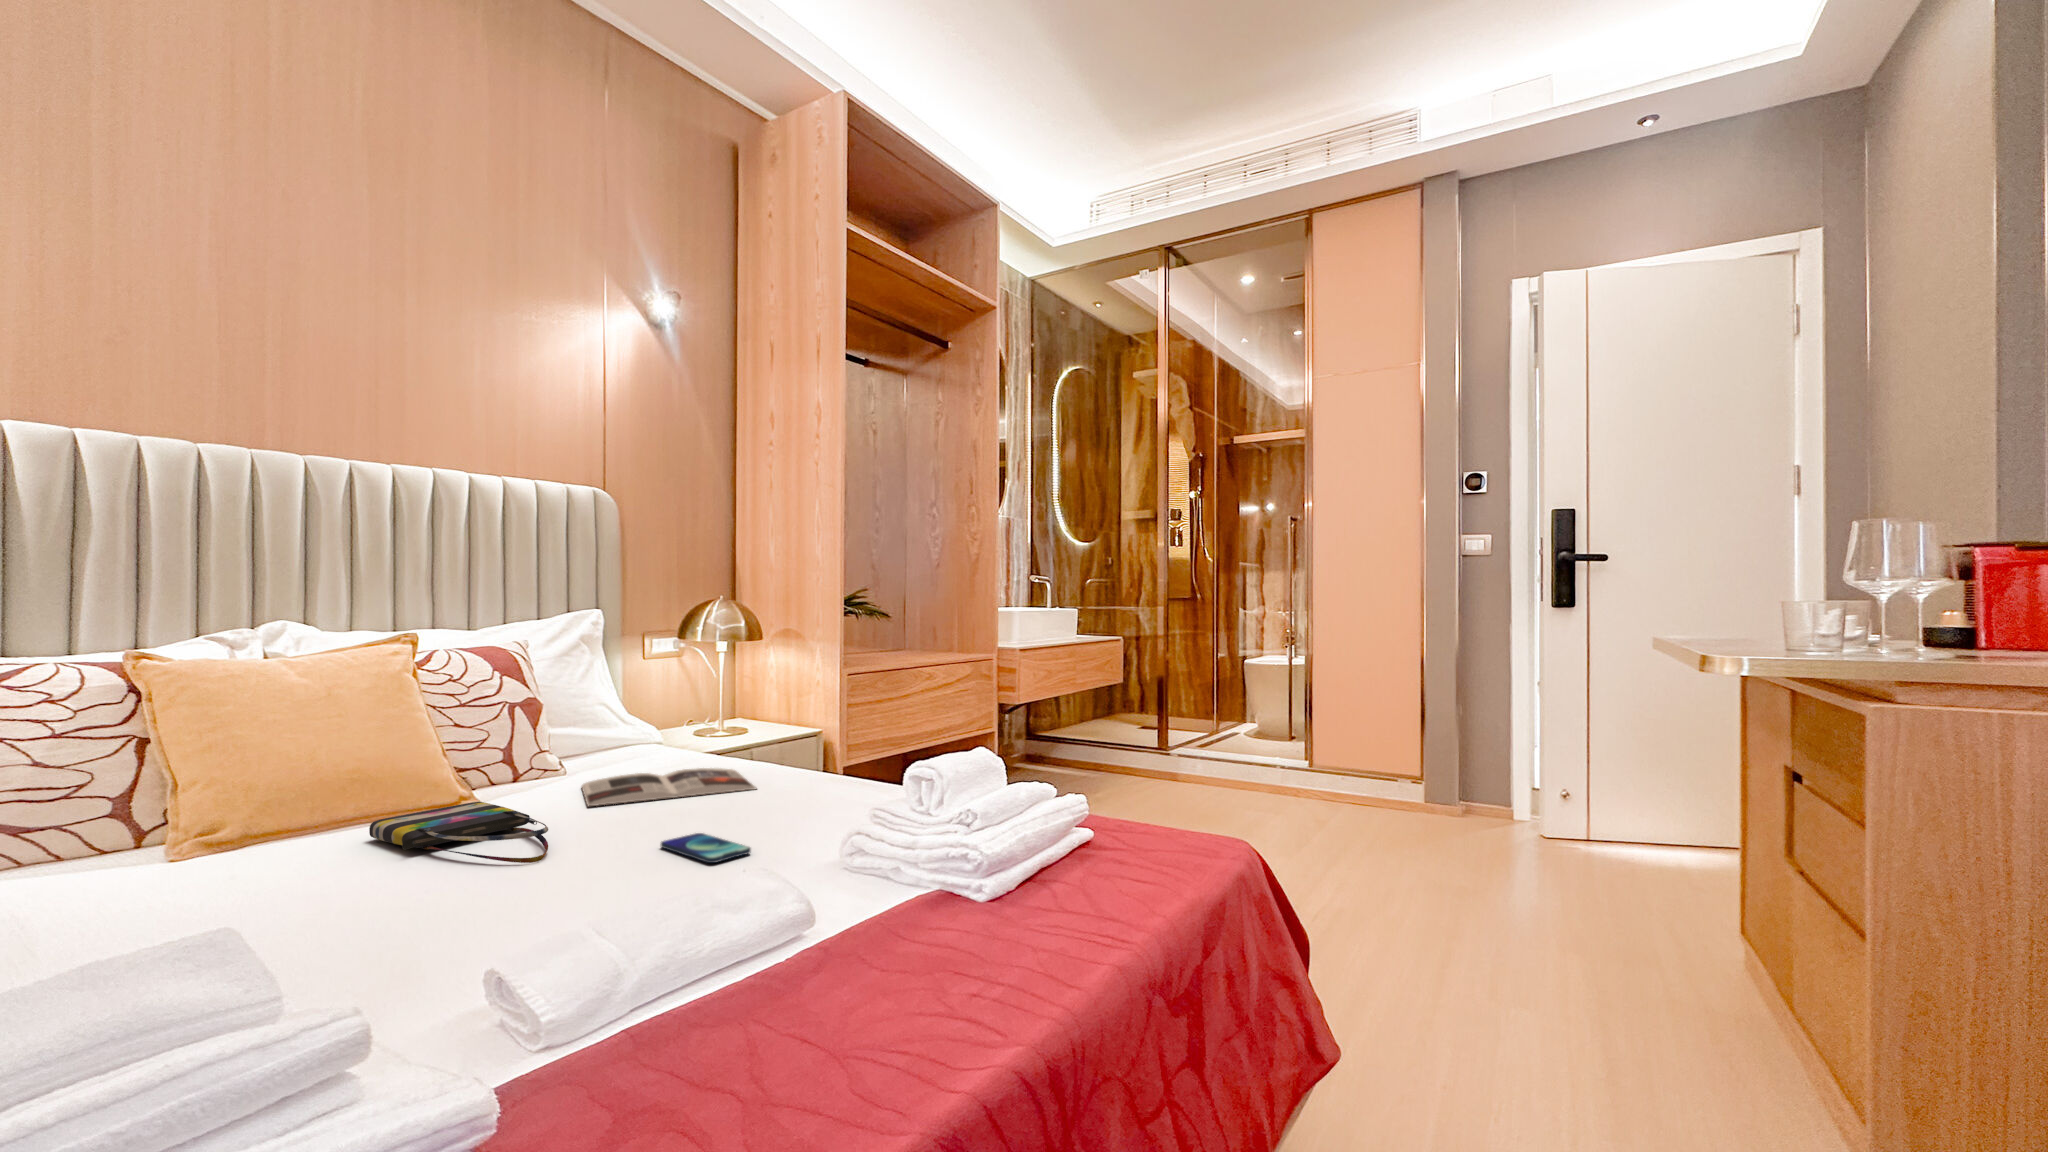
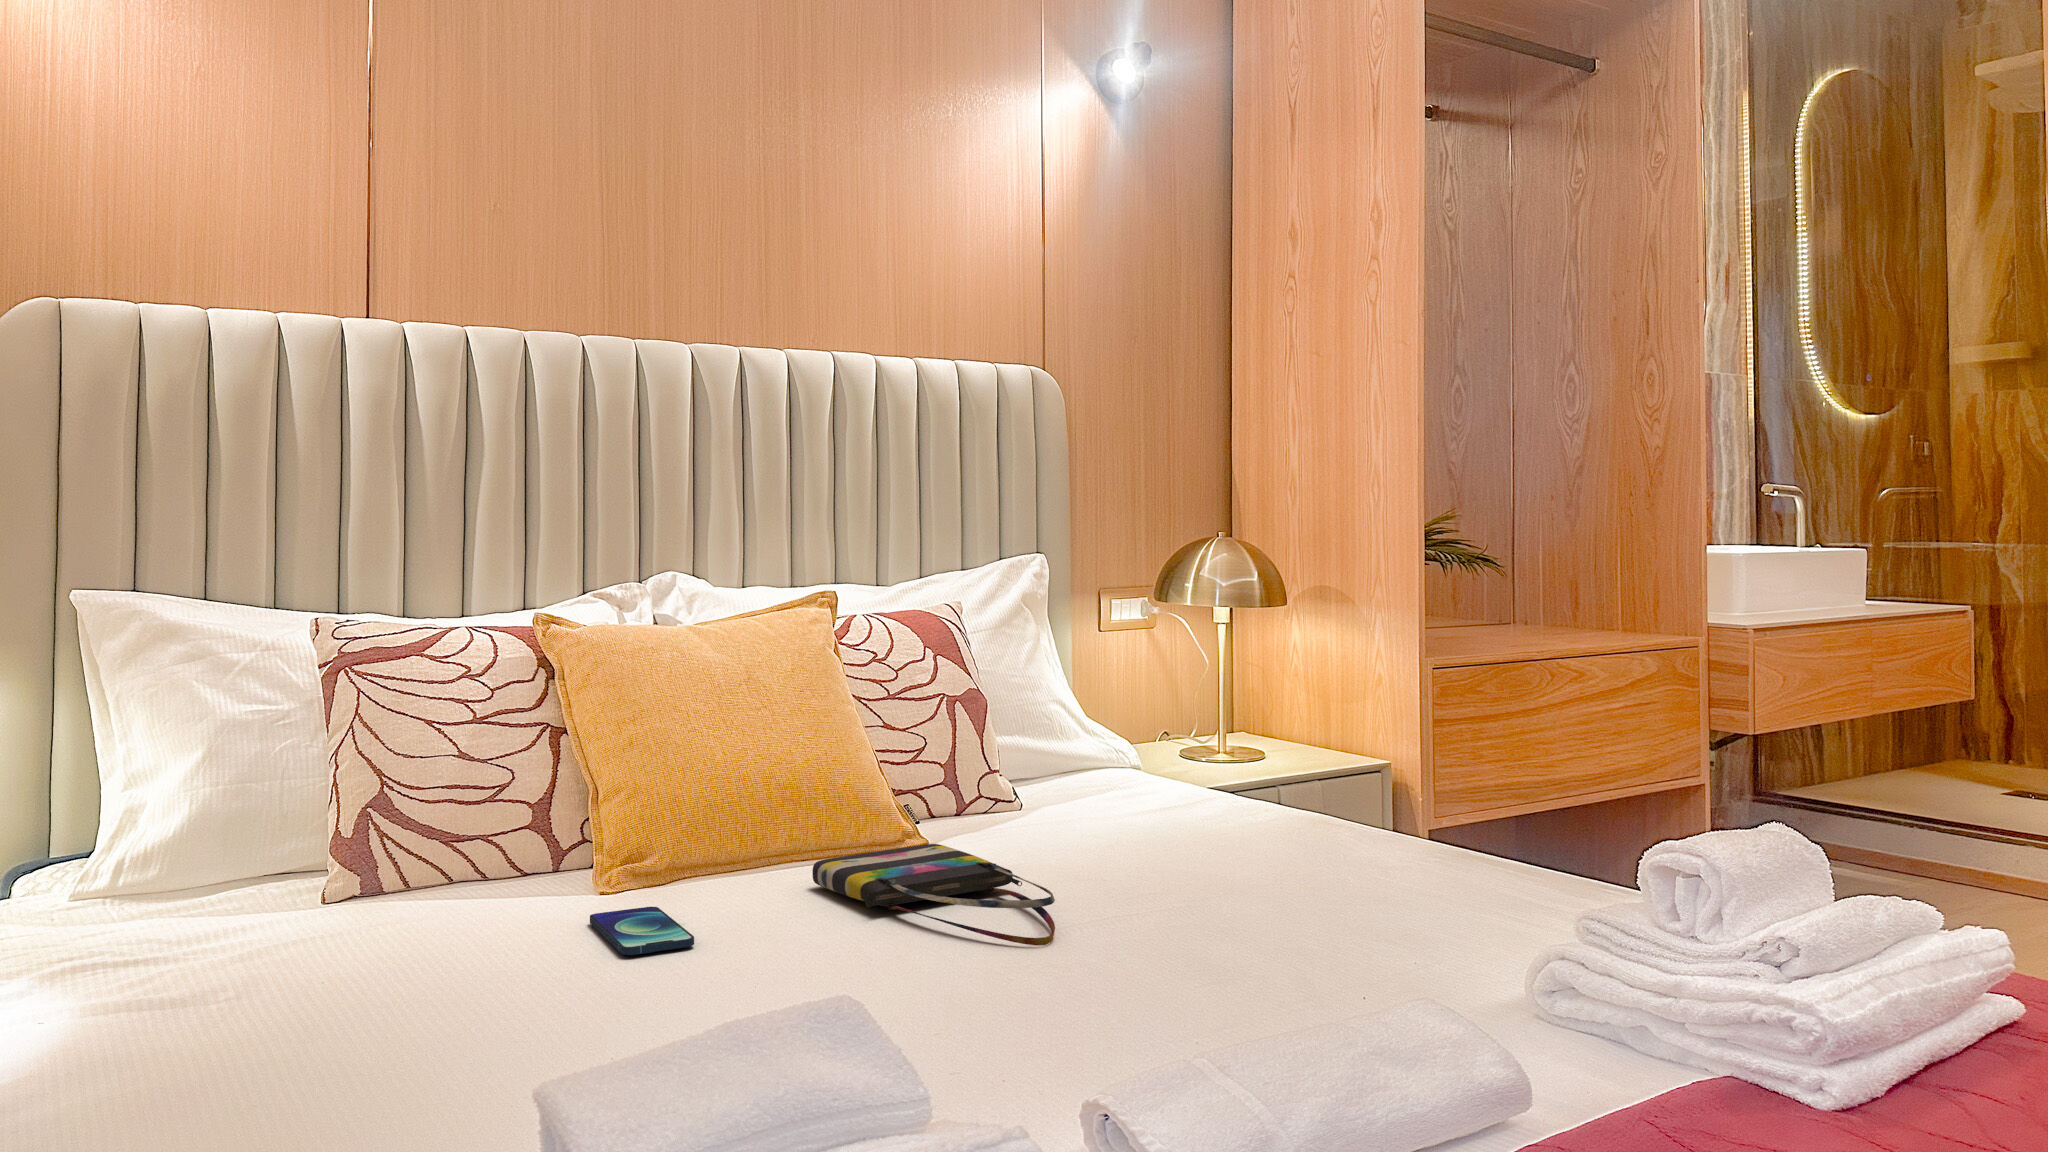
magazine: present [582,768,756,806] -> none [1055,814,1327,863]
smartphone: present [661,833,751,863] -> present [590,907,694,955]

